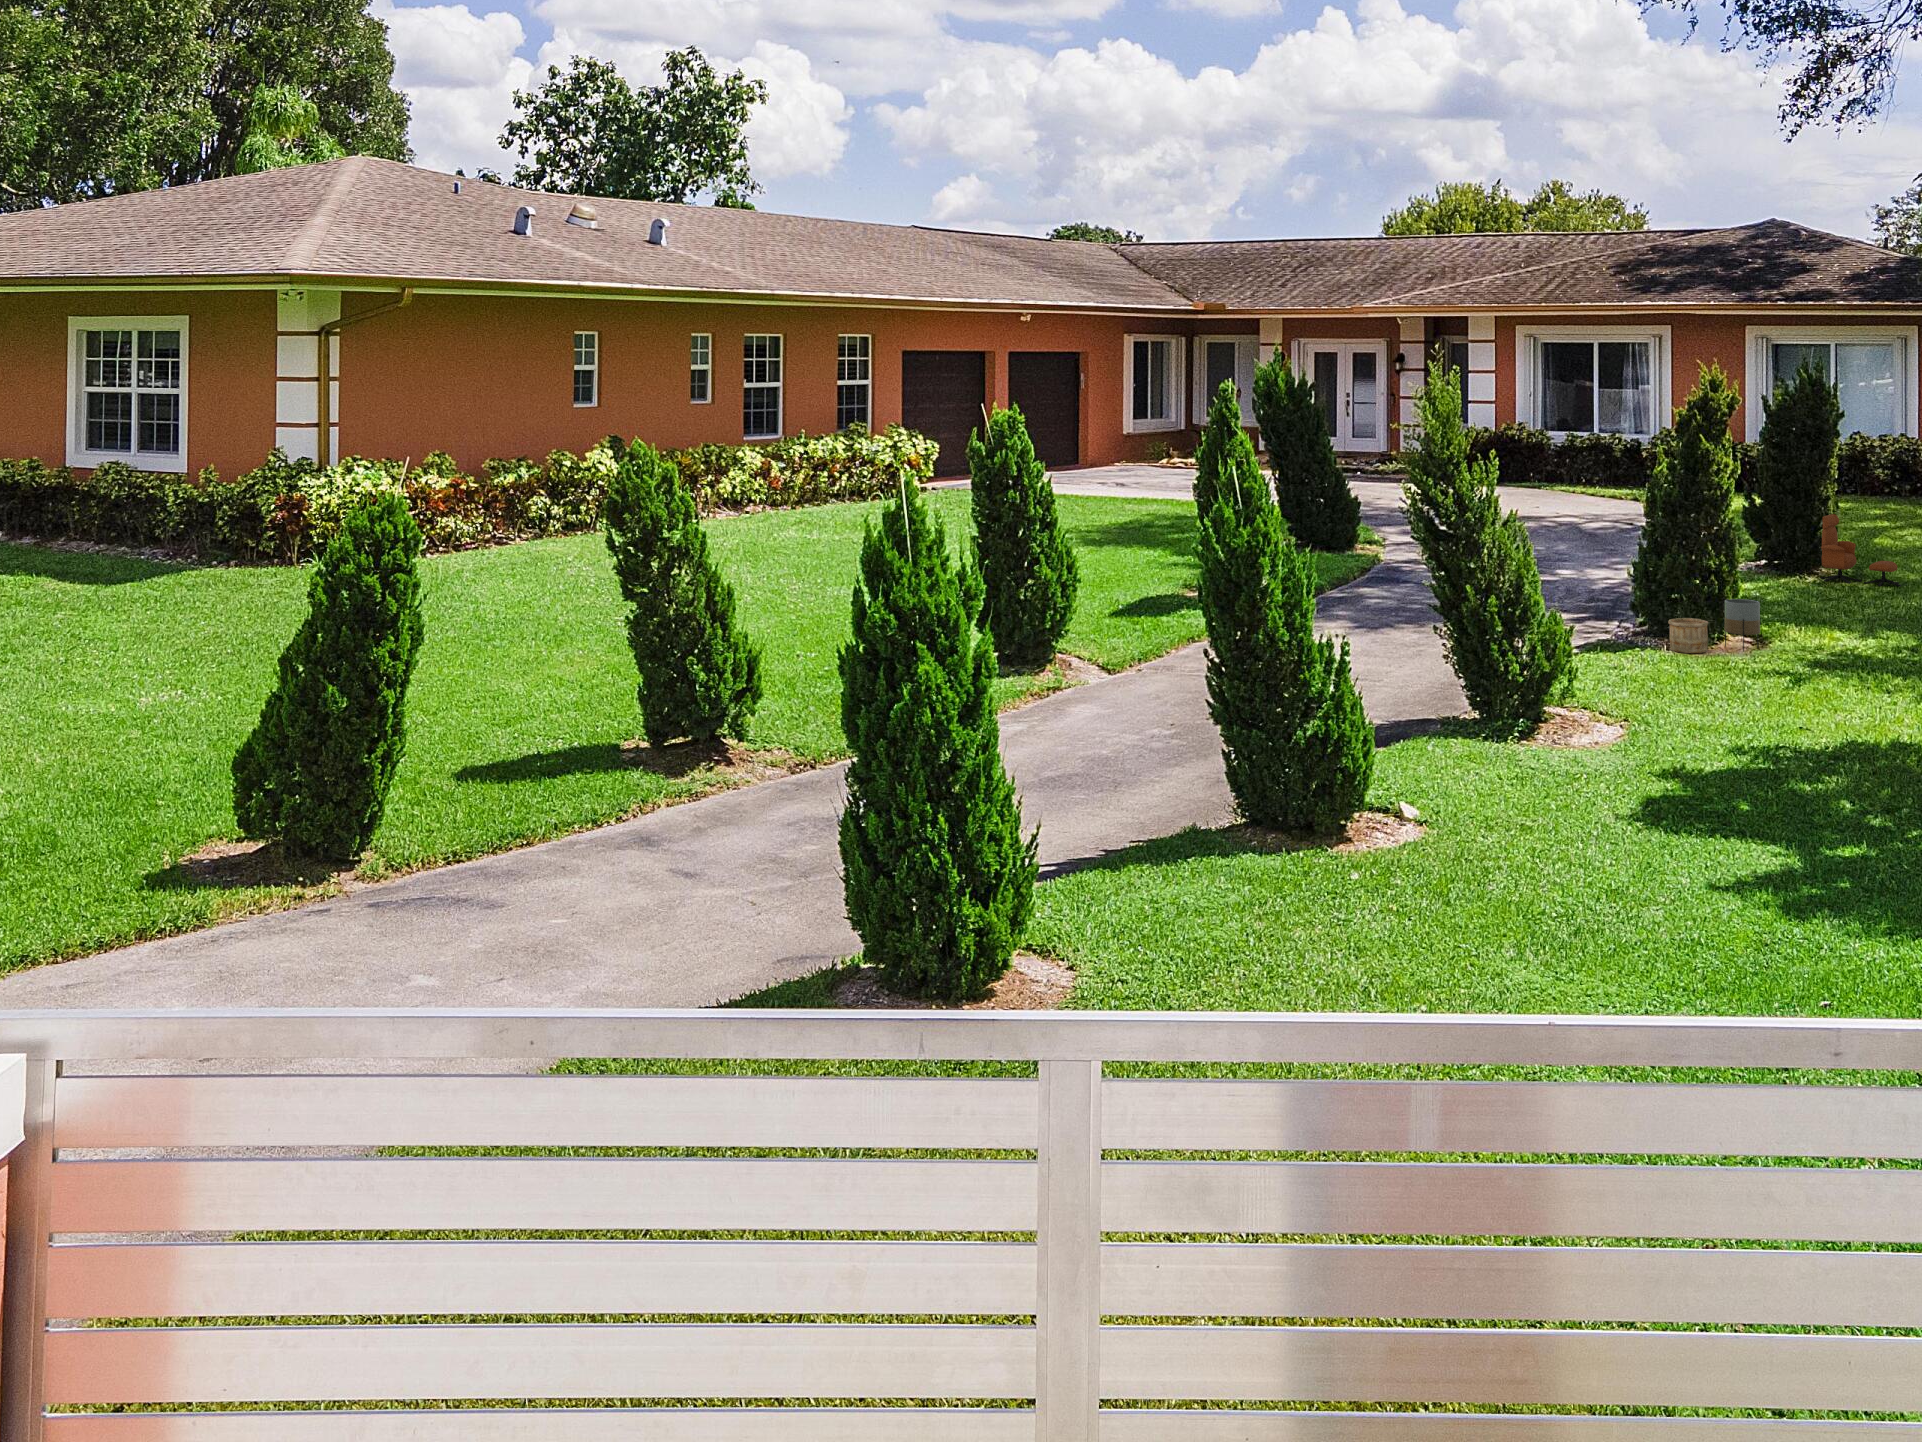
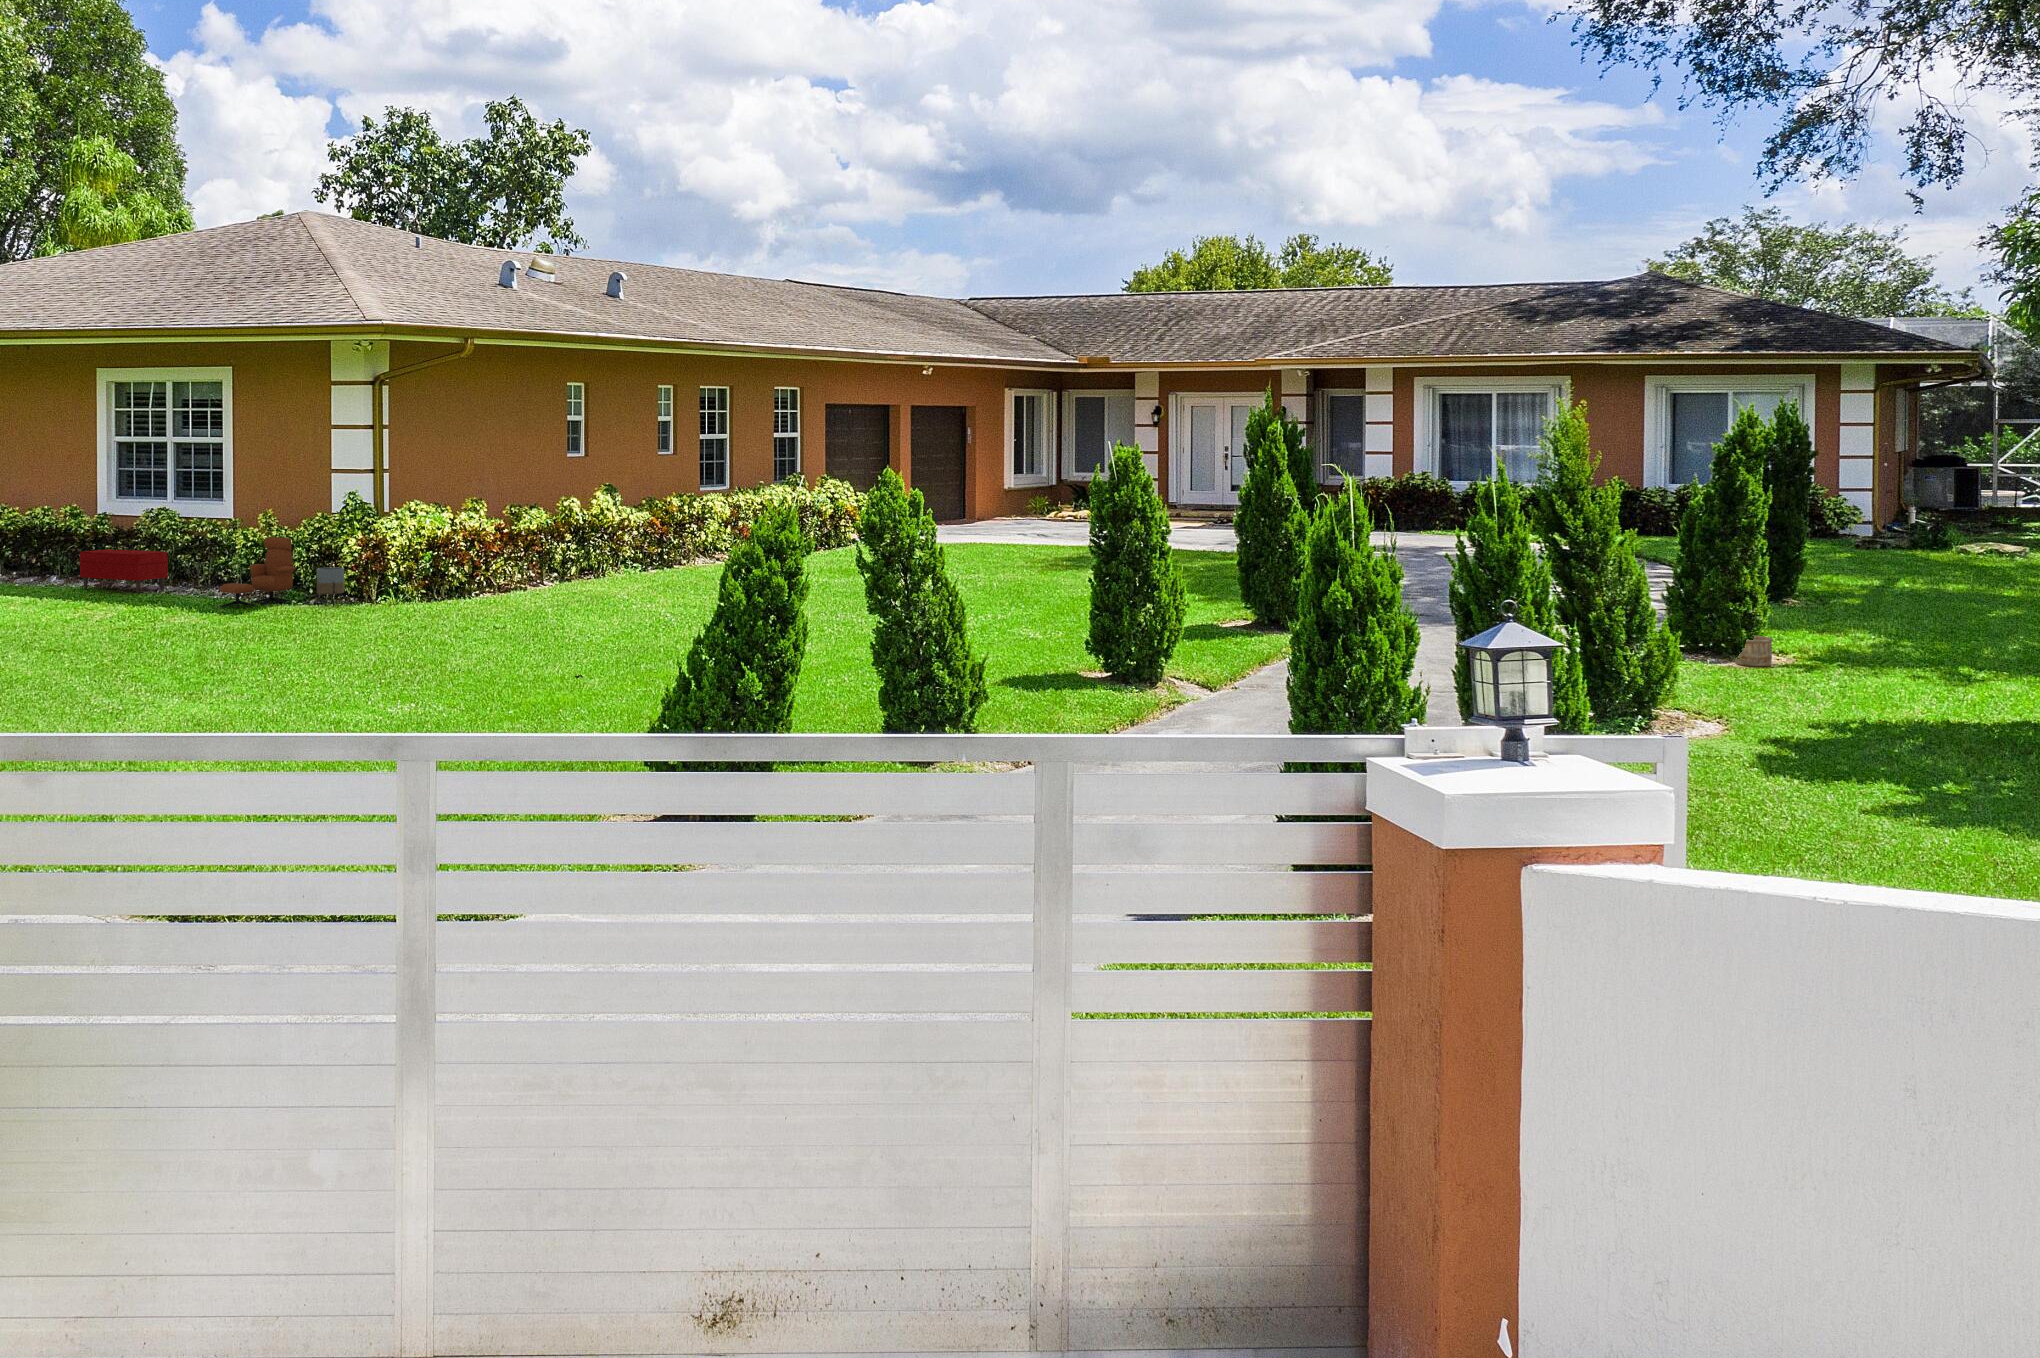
bench: none [22,503,111,549] -> present [80,549,168,593]
lounge chair: present [1821,514,1901,586] -> present [219,537,296,608]
planter: present [1724,599,1760,652] -> present [316,567,344,607]

